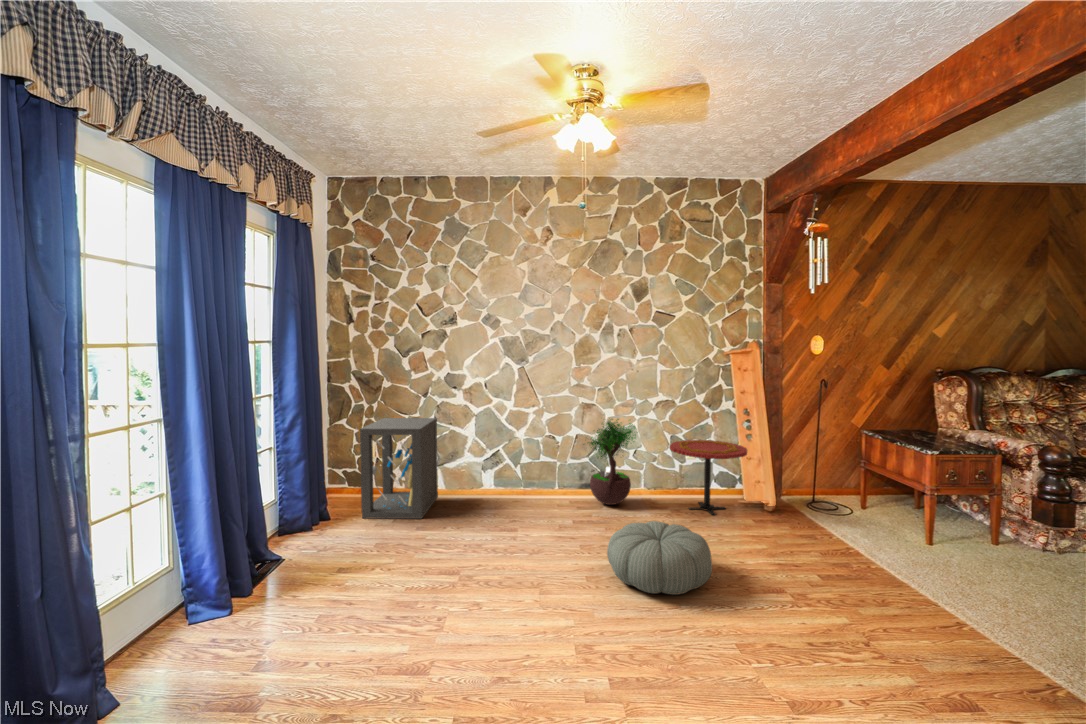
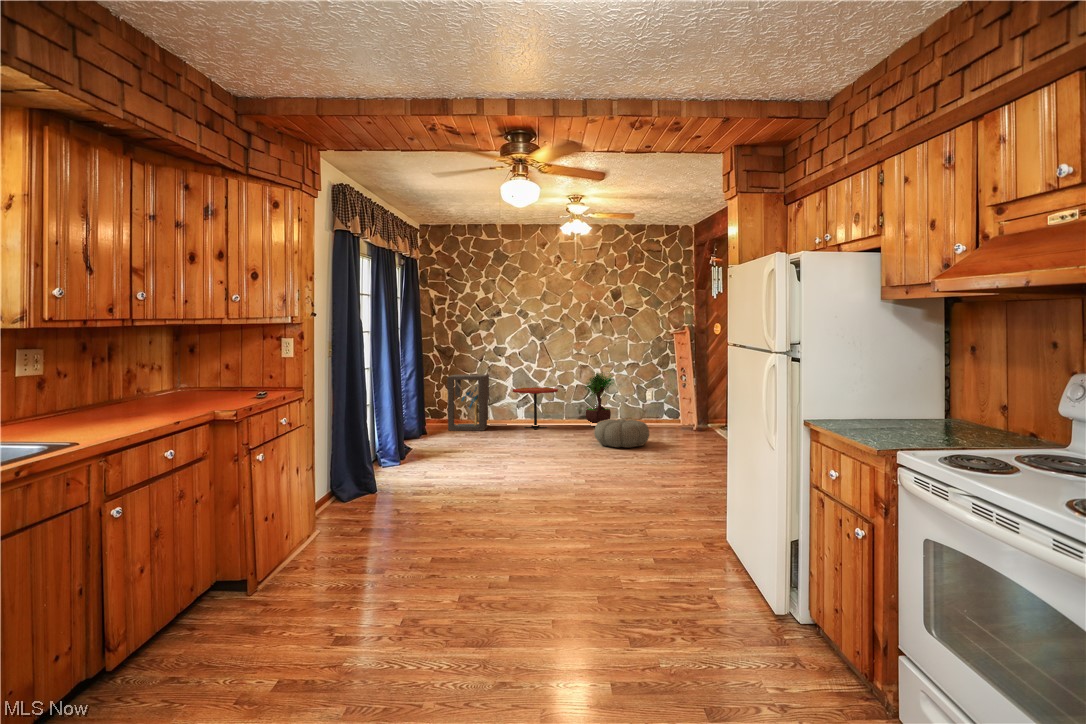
side table: present [670,440,747,515] -> present [513,387,558,430]

